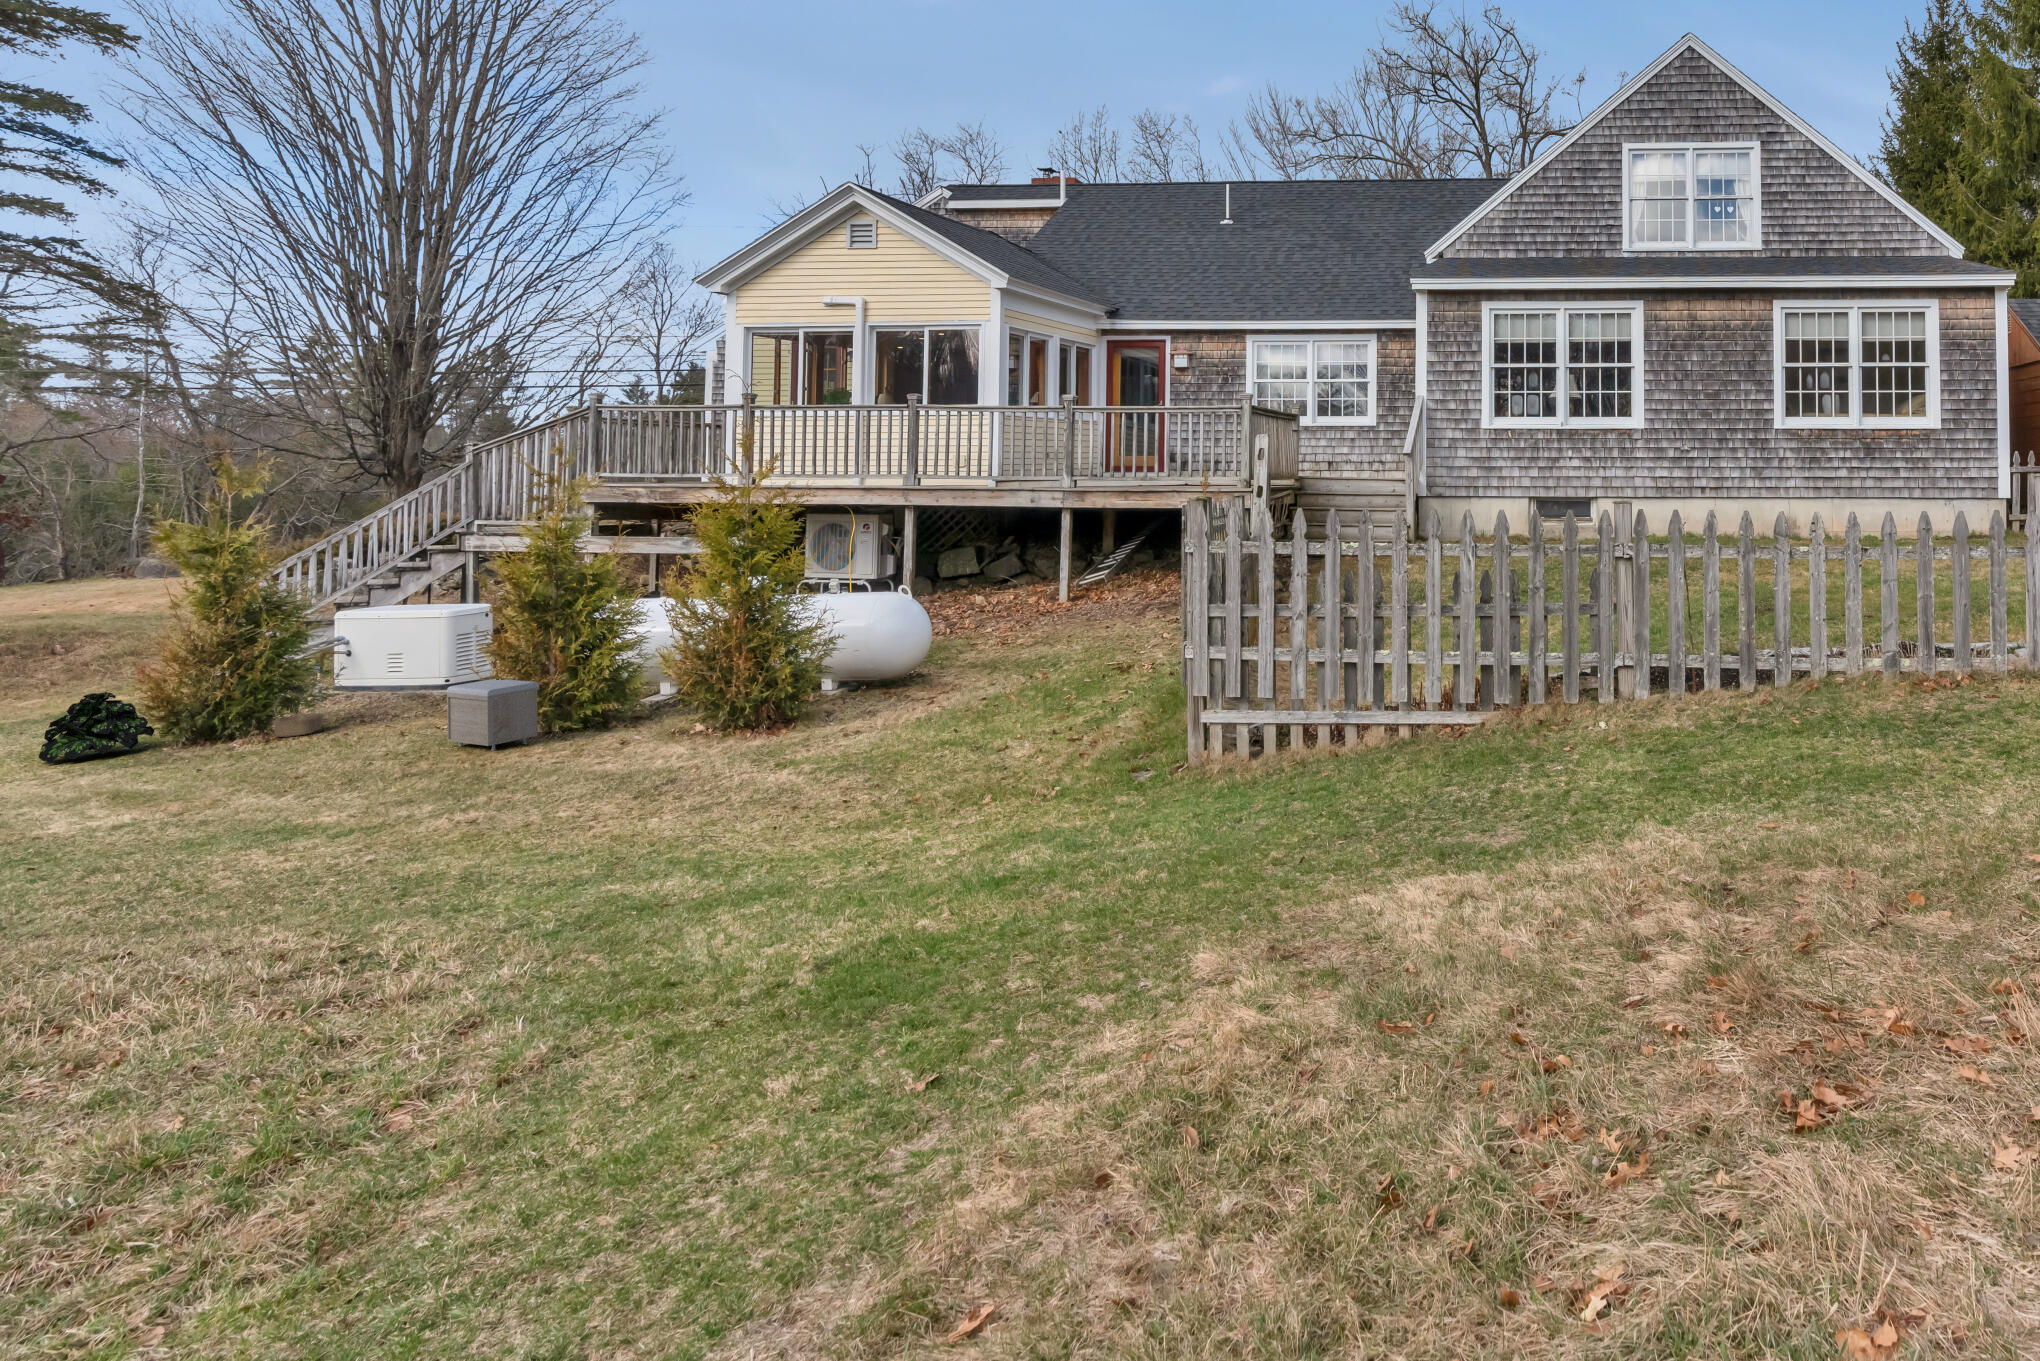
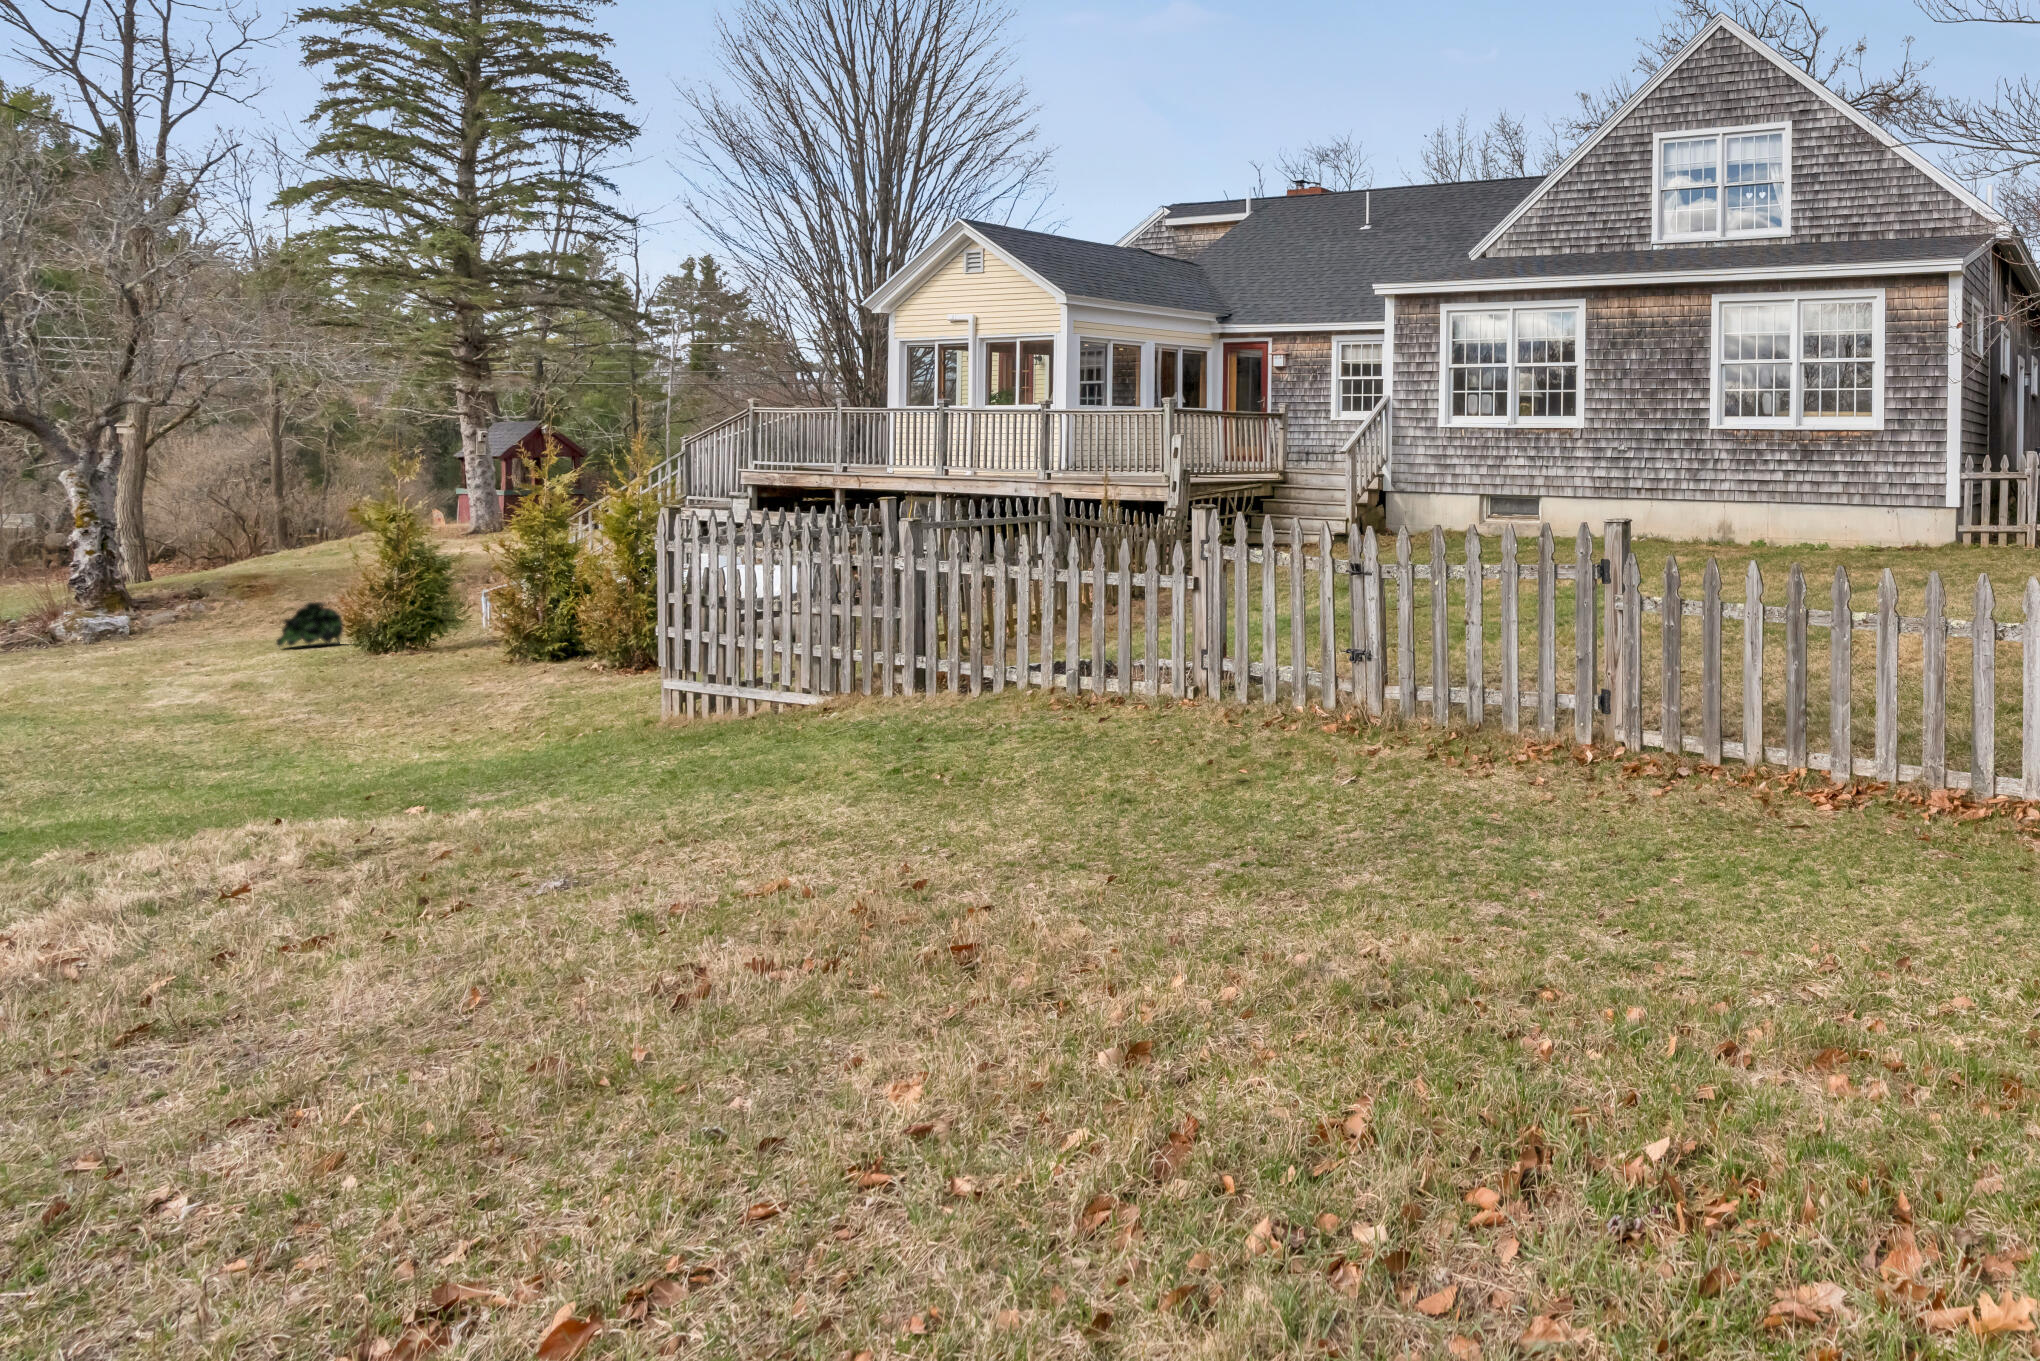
storage bench: present [447,679,539,751] -> none [465,606,515,658]
basket: present [273,689,324,737] -> none [414,608,452,642]

